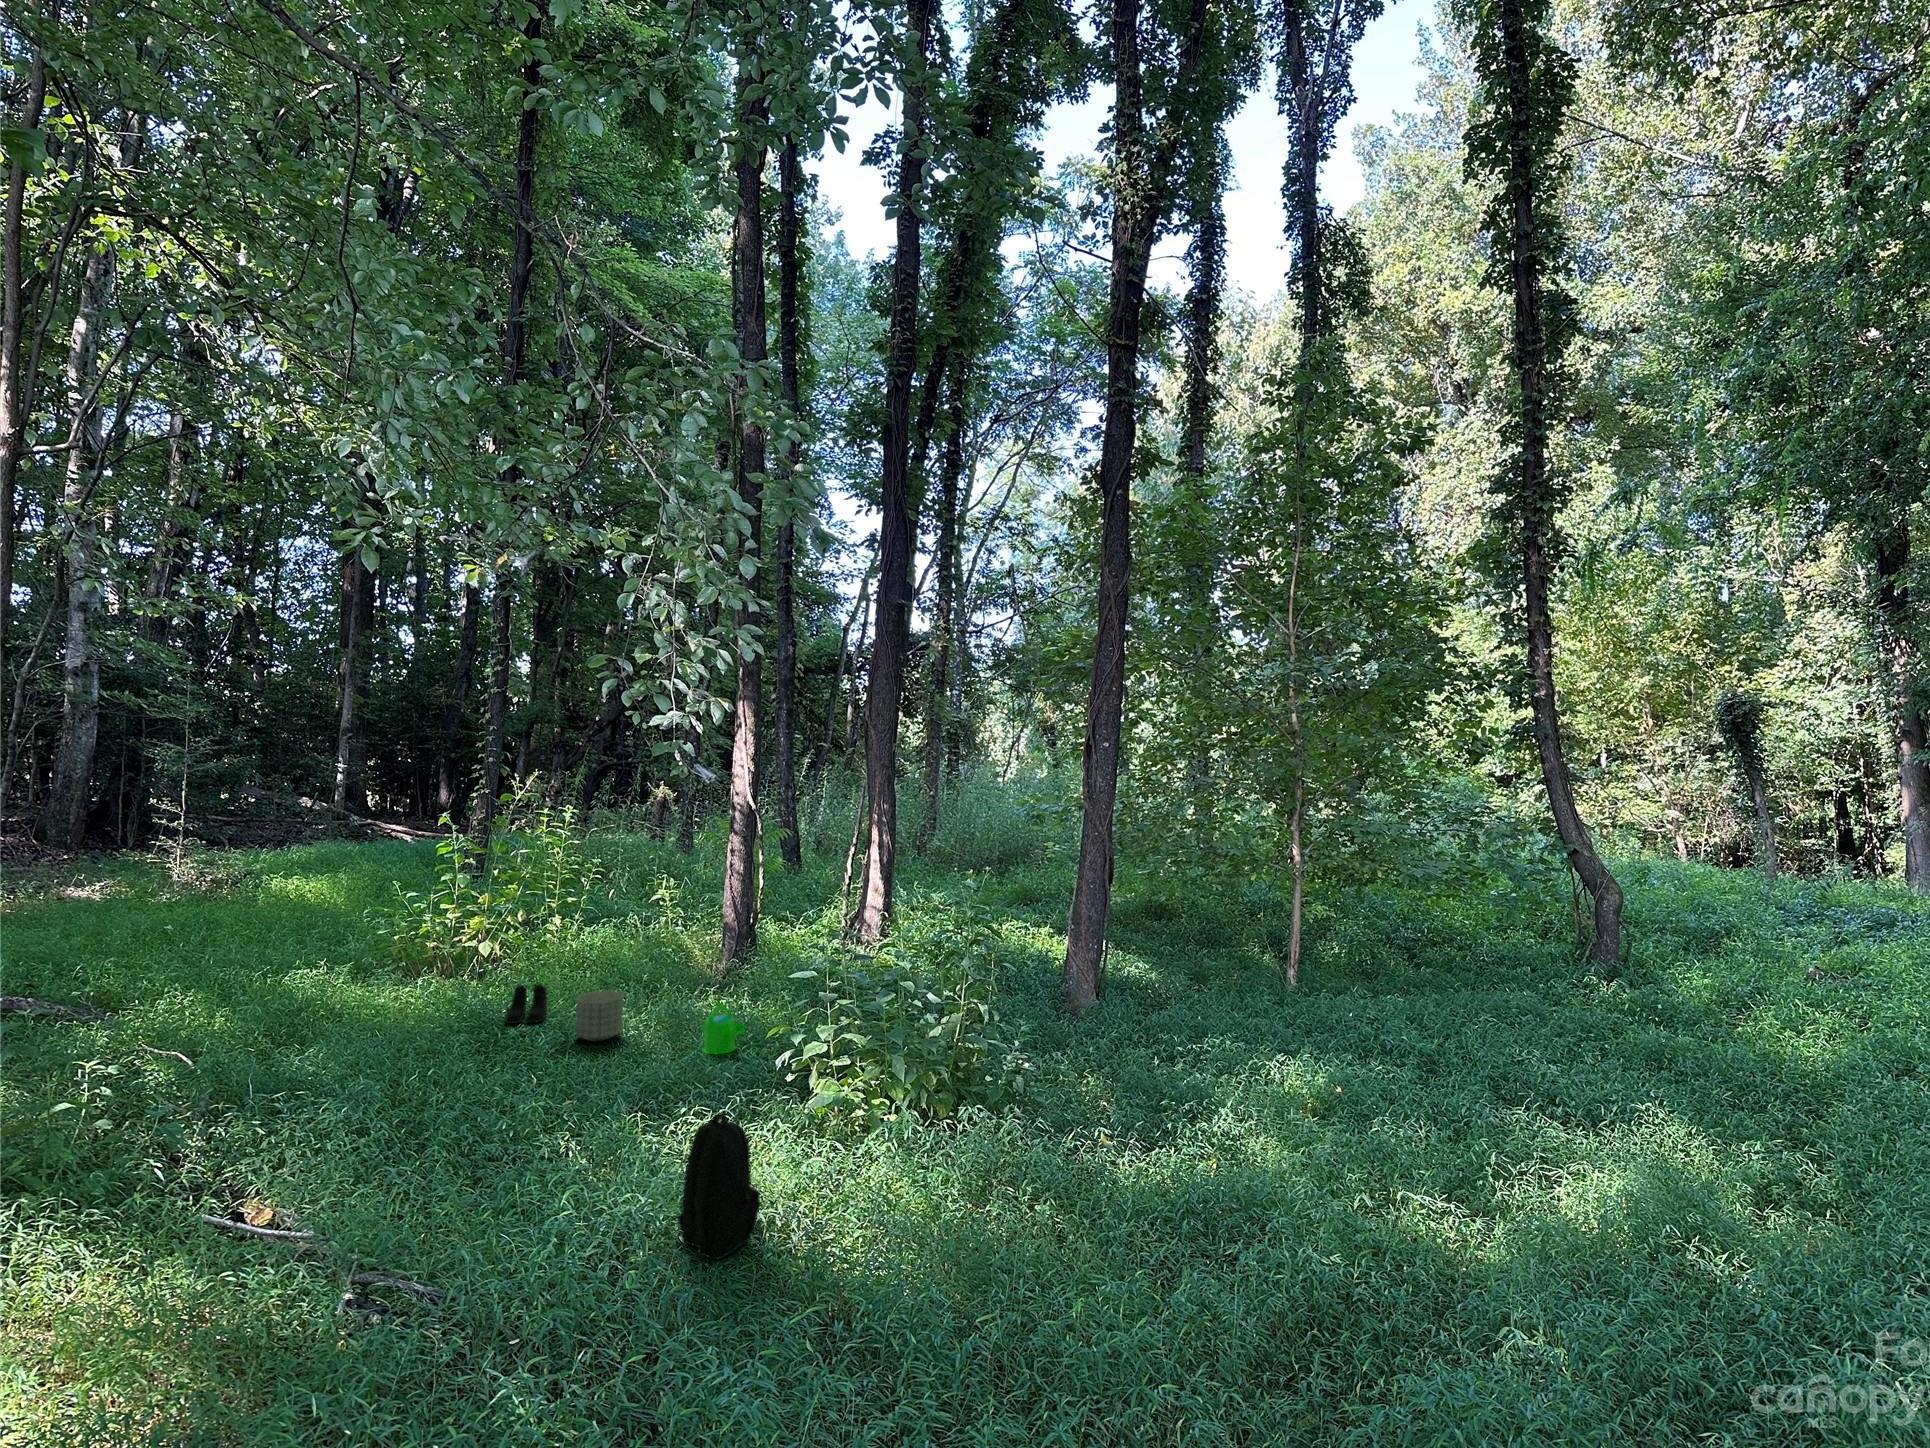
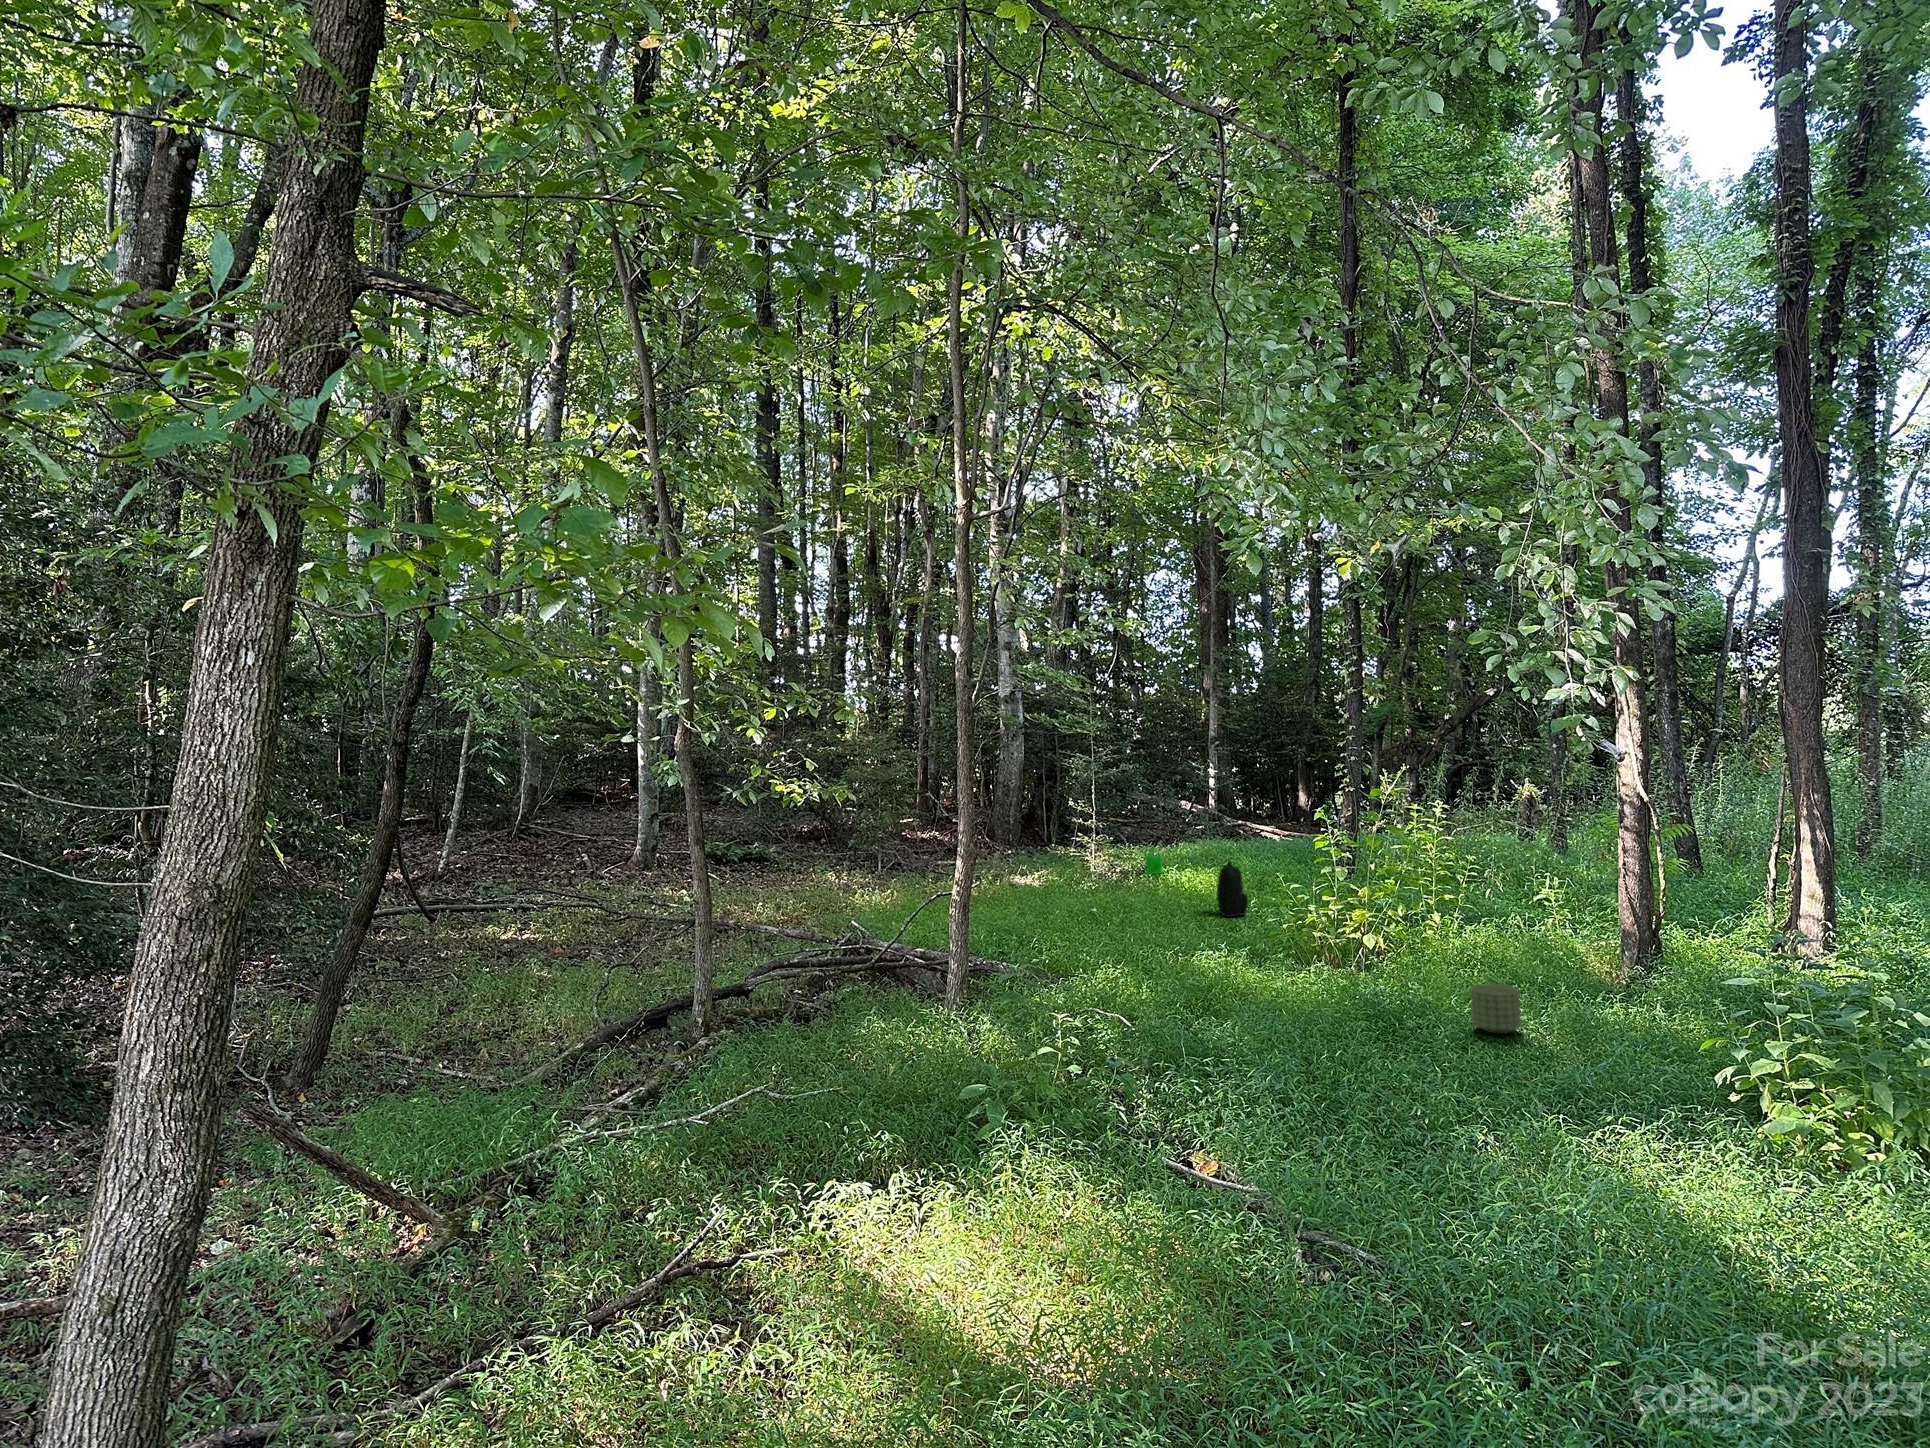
boots: present [505,984,547,1024] -> none [1402,971,1439,1008]
watering can: present [702,1004,745,1055] -> present [1146,849,1163,874]
backpack: present [678,1112,760,1260] -> present [1217,861,1248,917]

